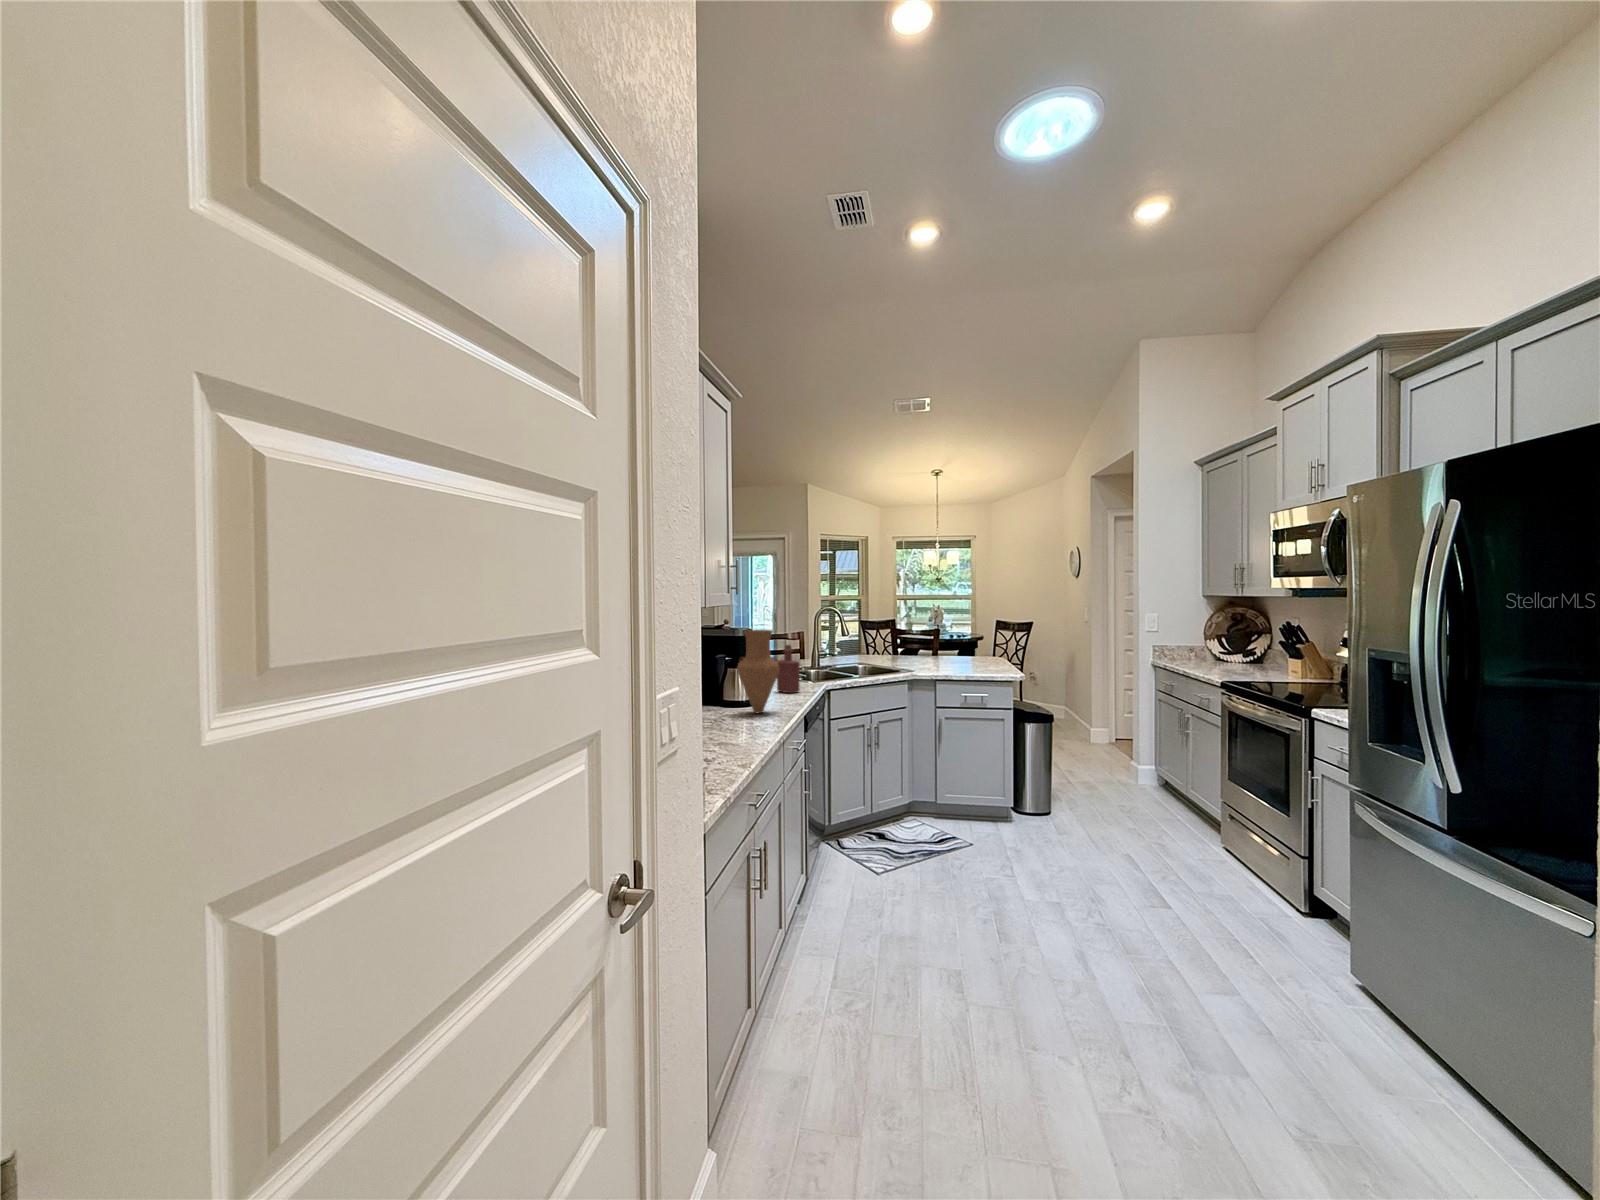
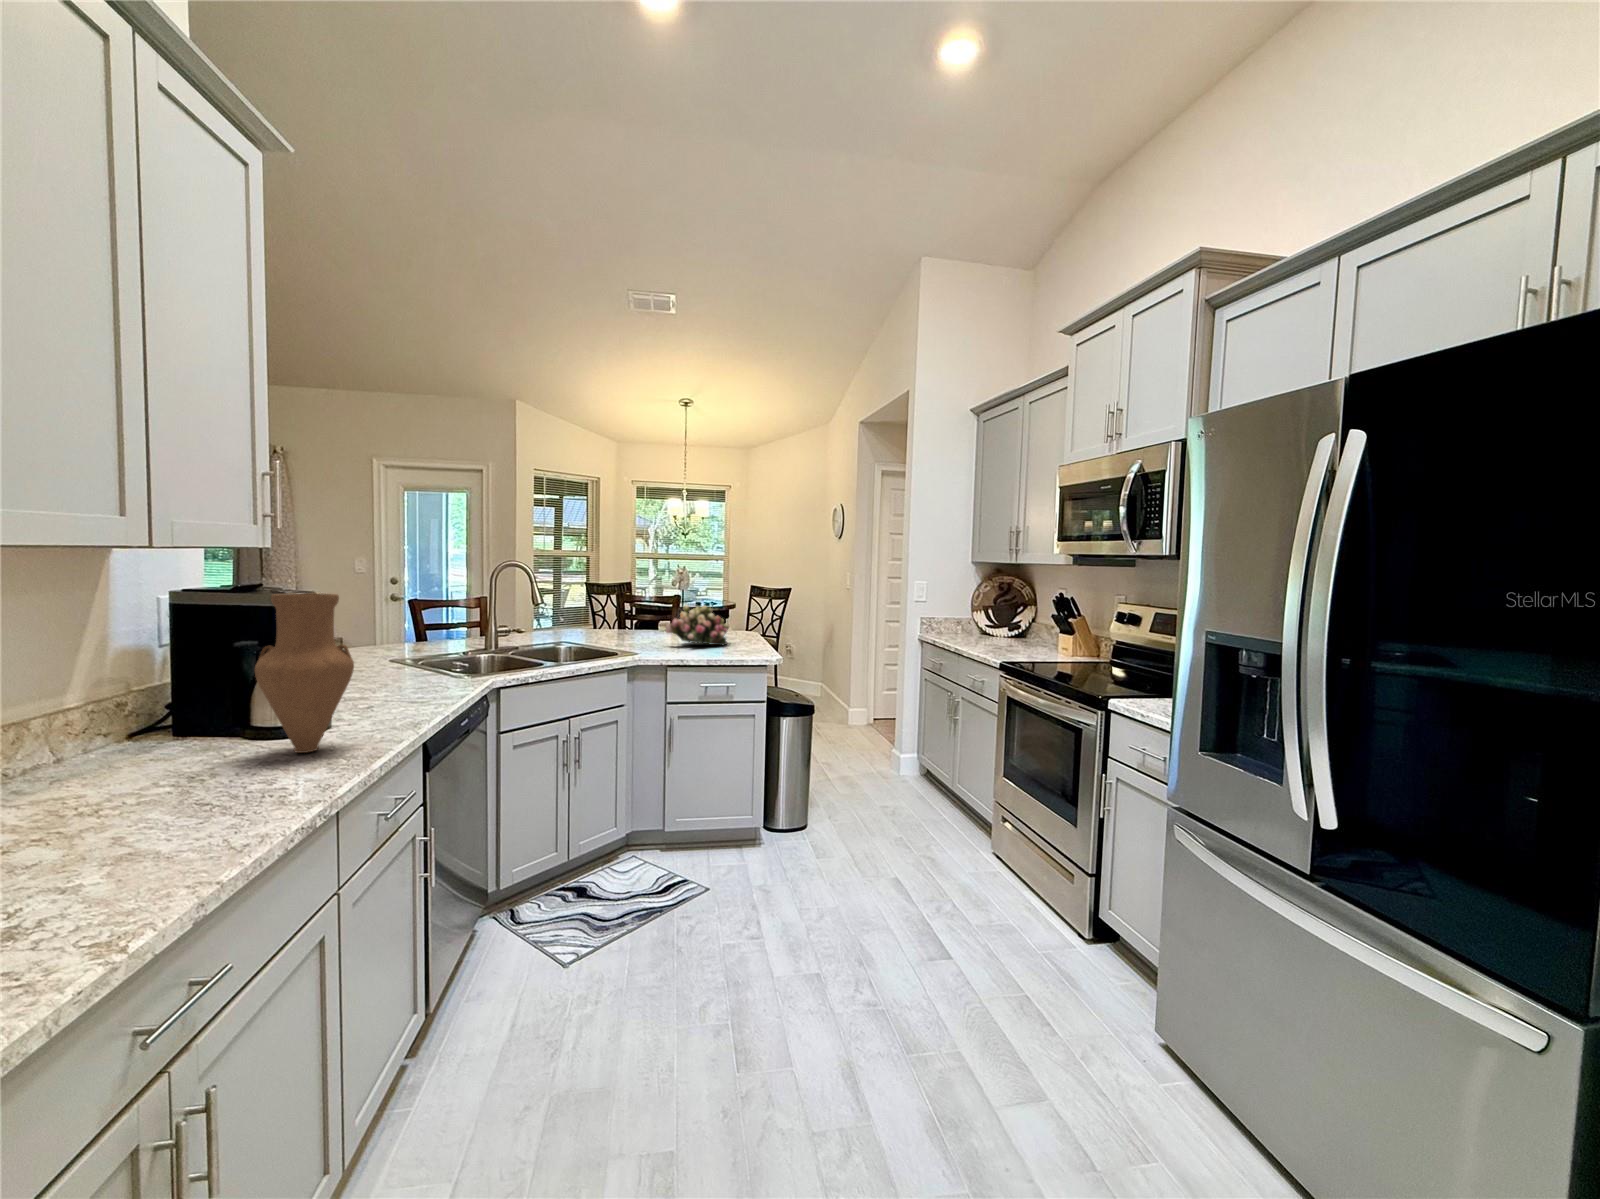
flower arrangement: none [932,636,981,667] -> present [666,605,729,645]
bottle: present [777,645,800,693] -> none [397,618,438,698]

